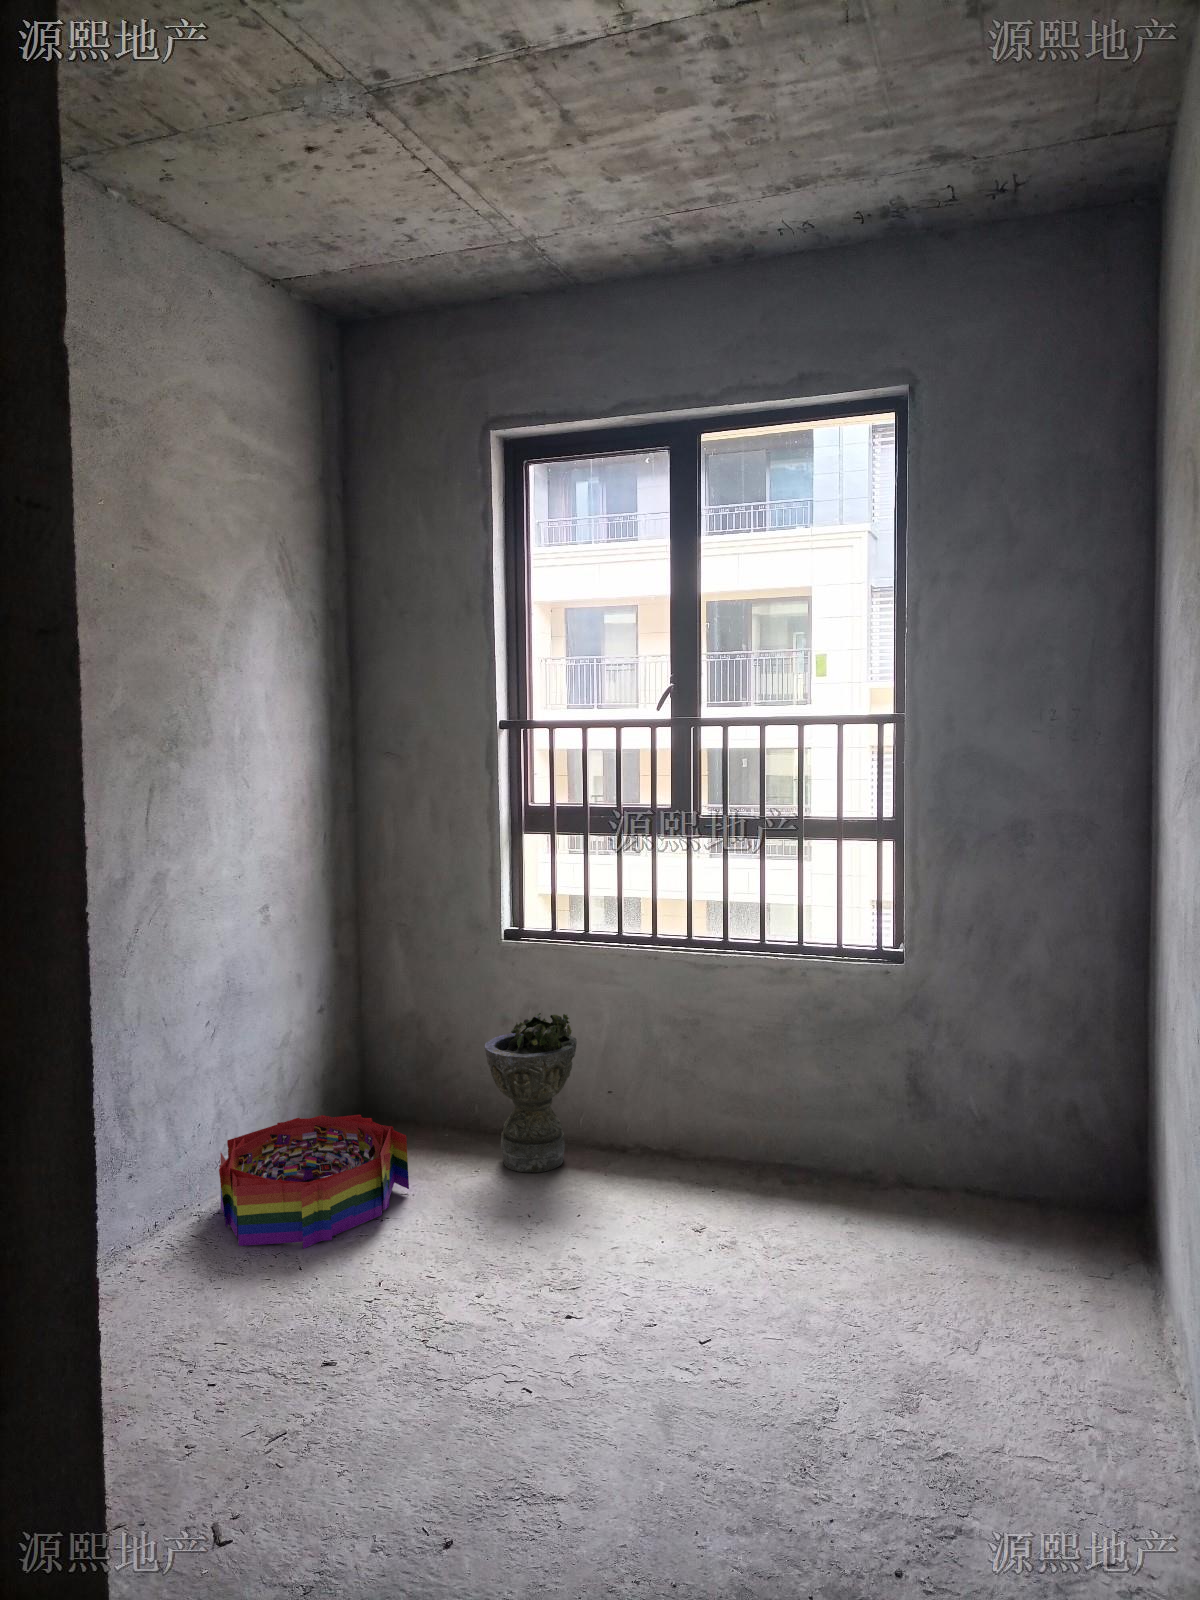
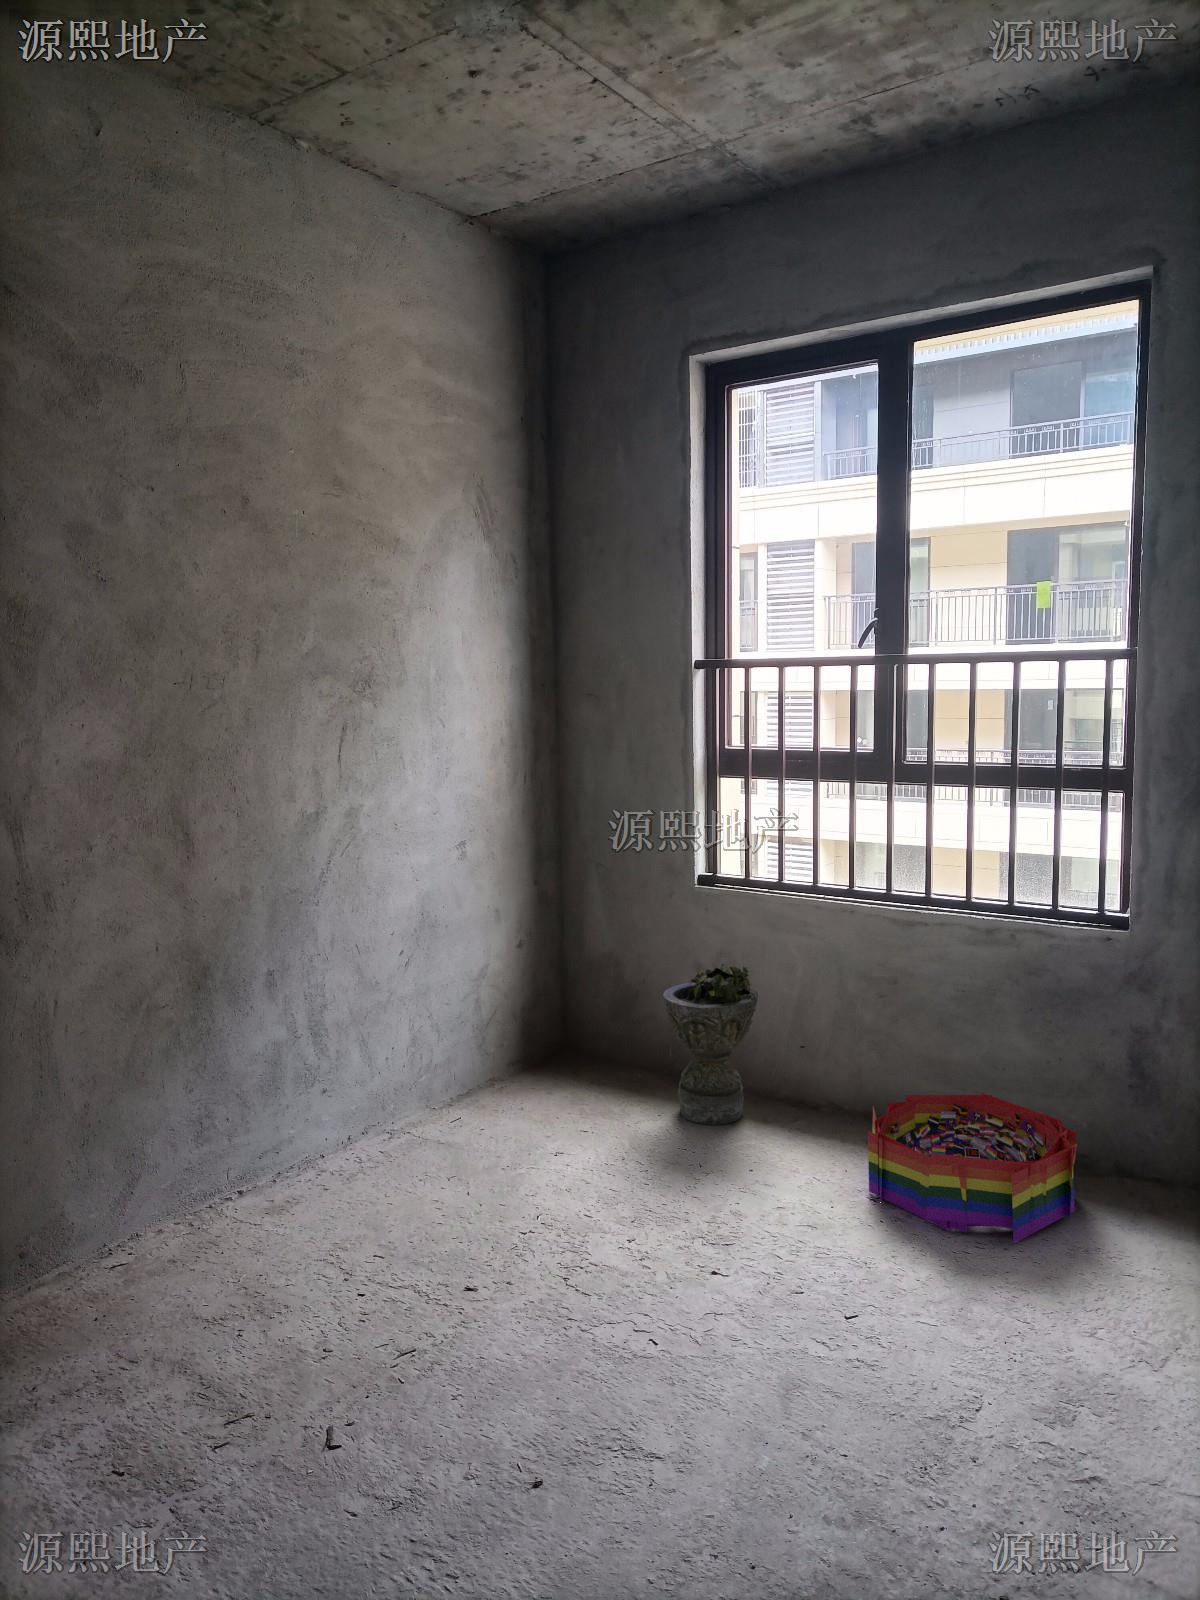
storage bin: present [219,1115,409,1248] -> present [868,1092,1077,1243]

